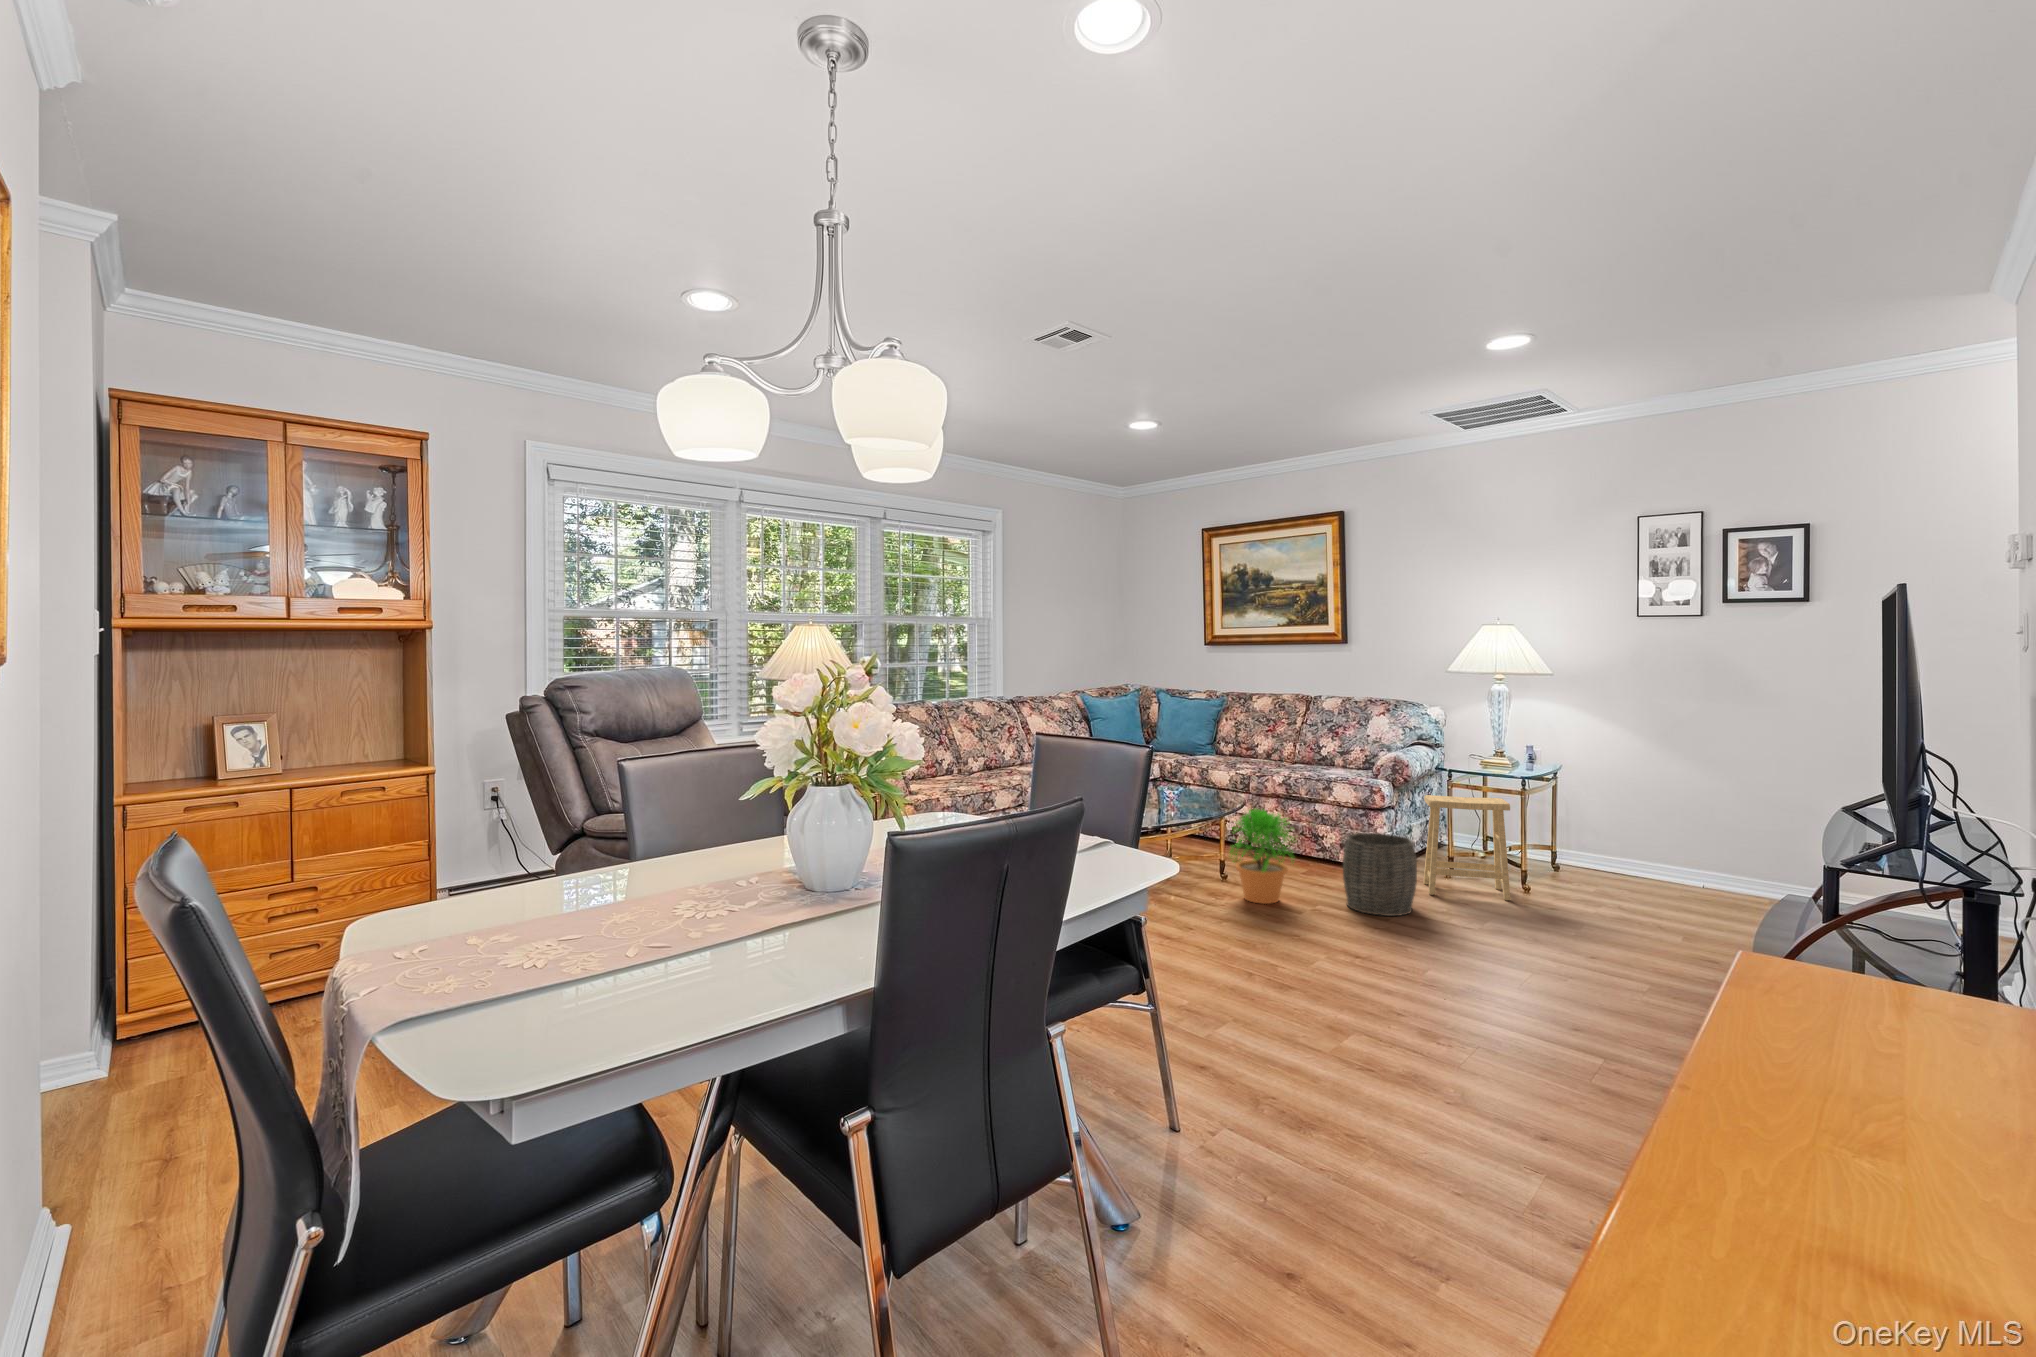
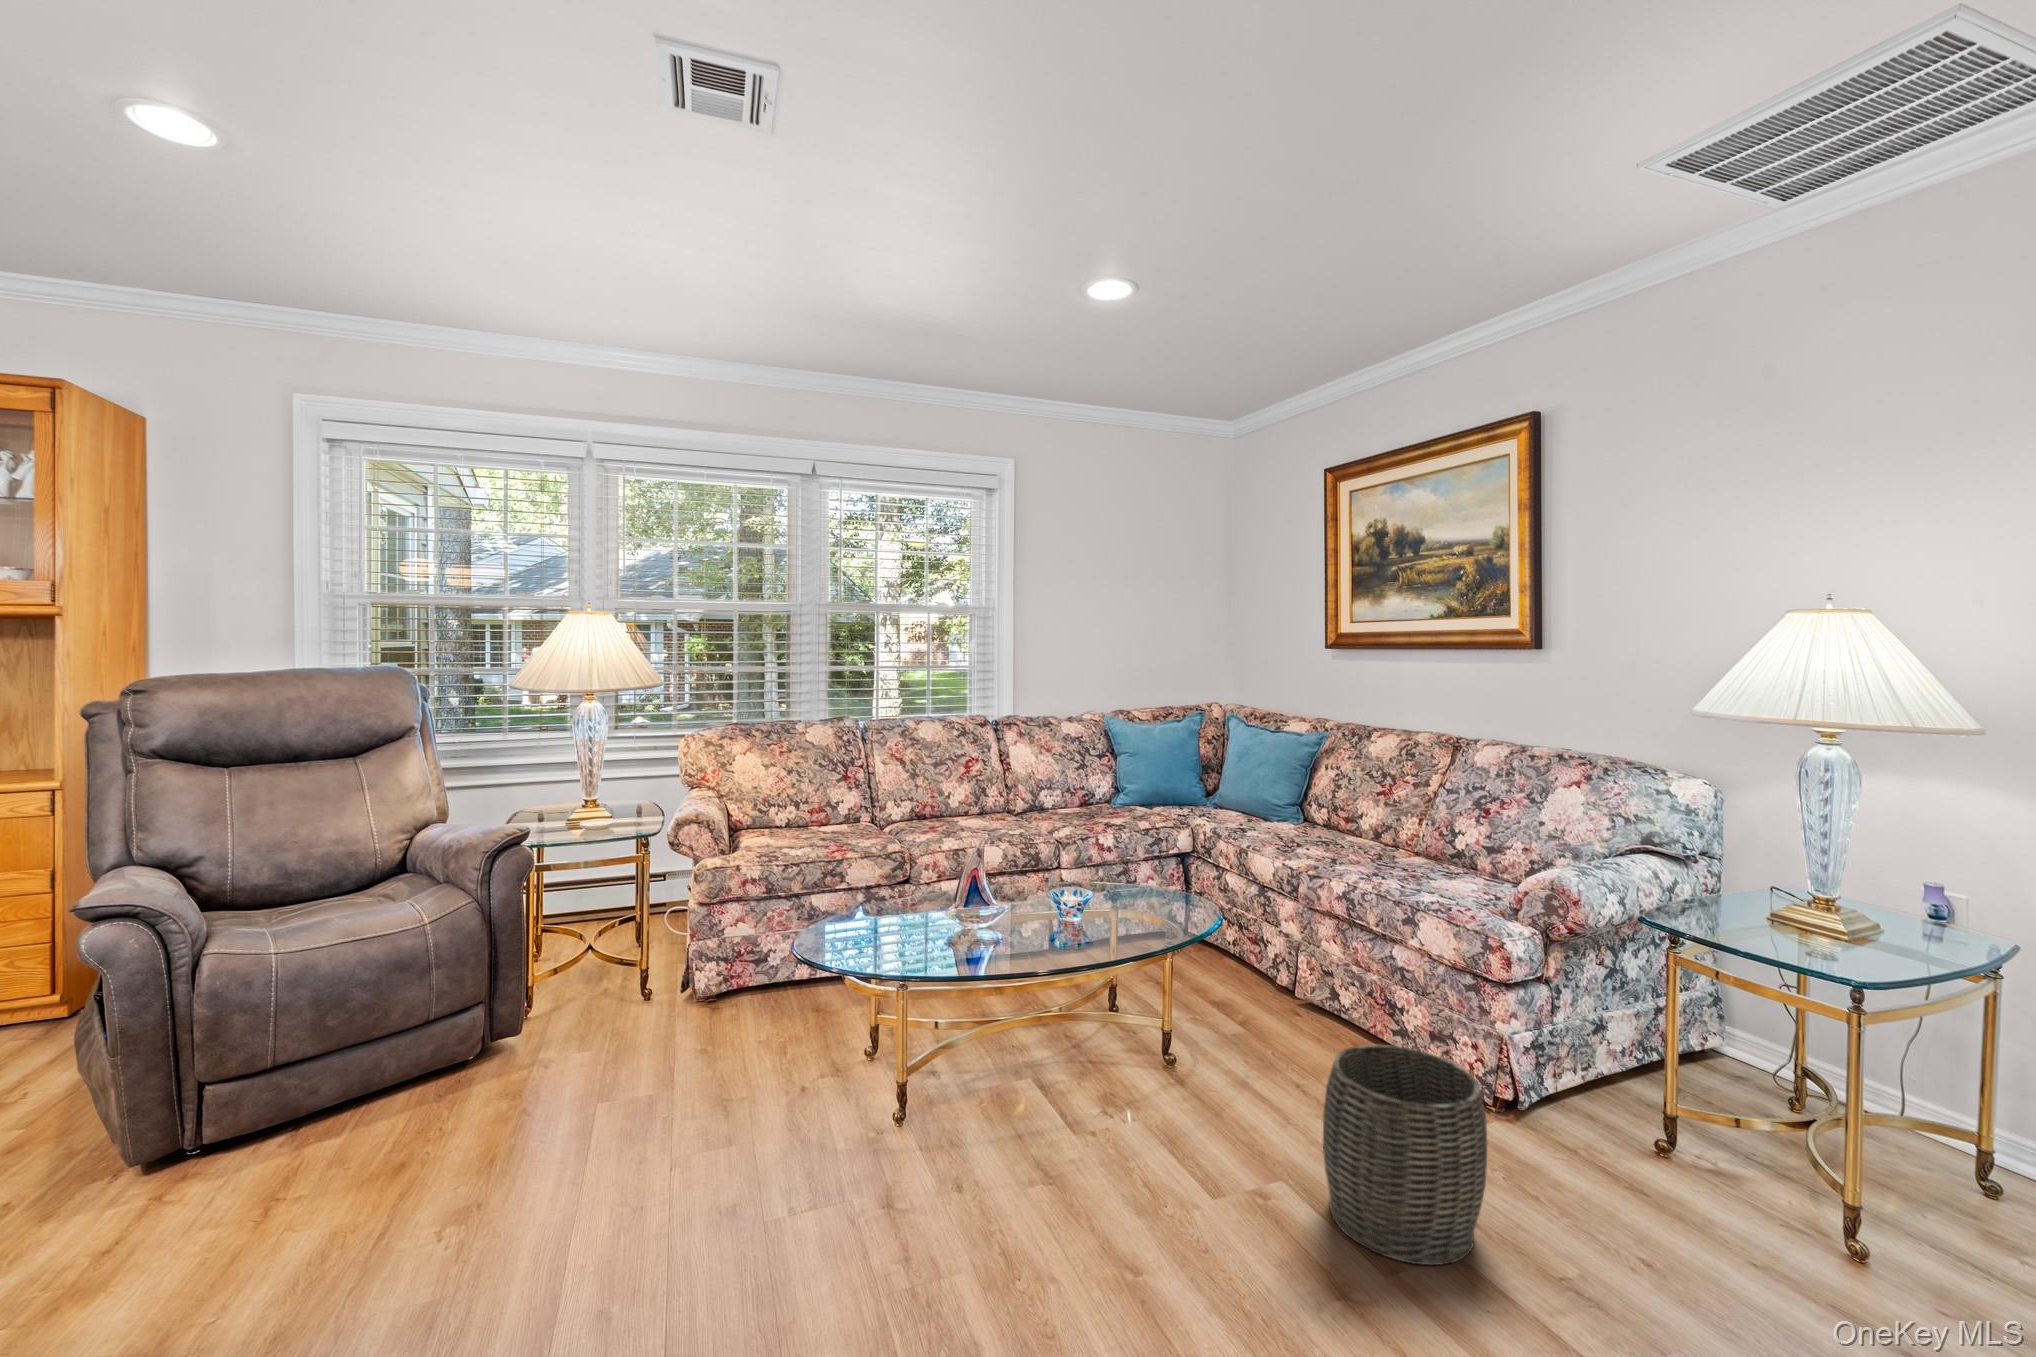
footstool: present [1423,795,1510,900] -> none [1556,976,1773,1276]
potted plant: present [1230,809,1294,904] -> none [1105,956,1258,1155]

